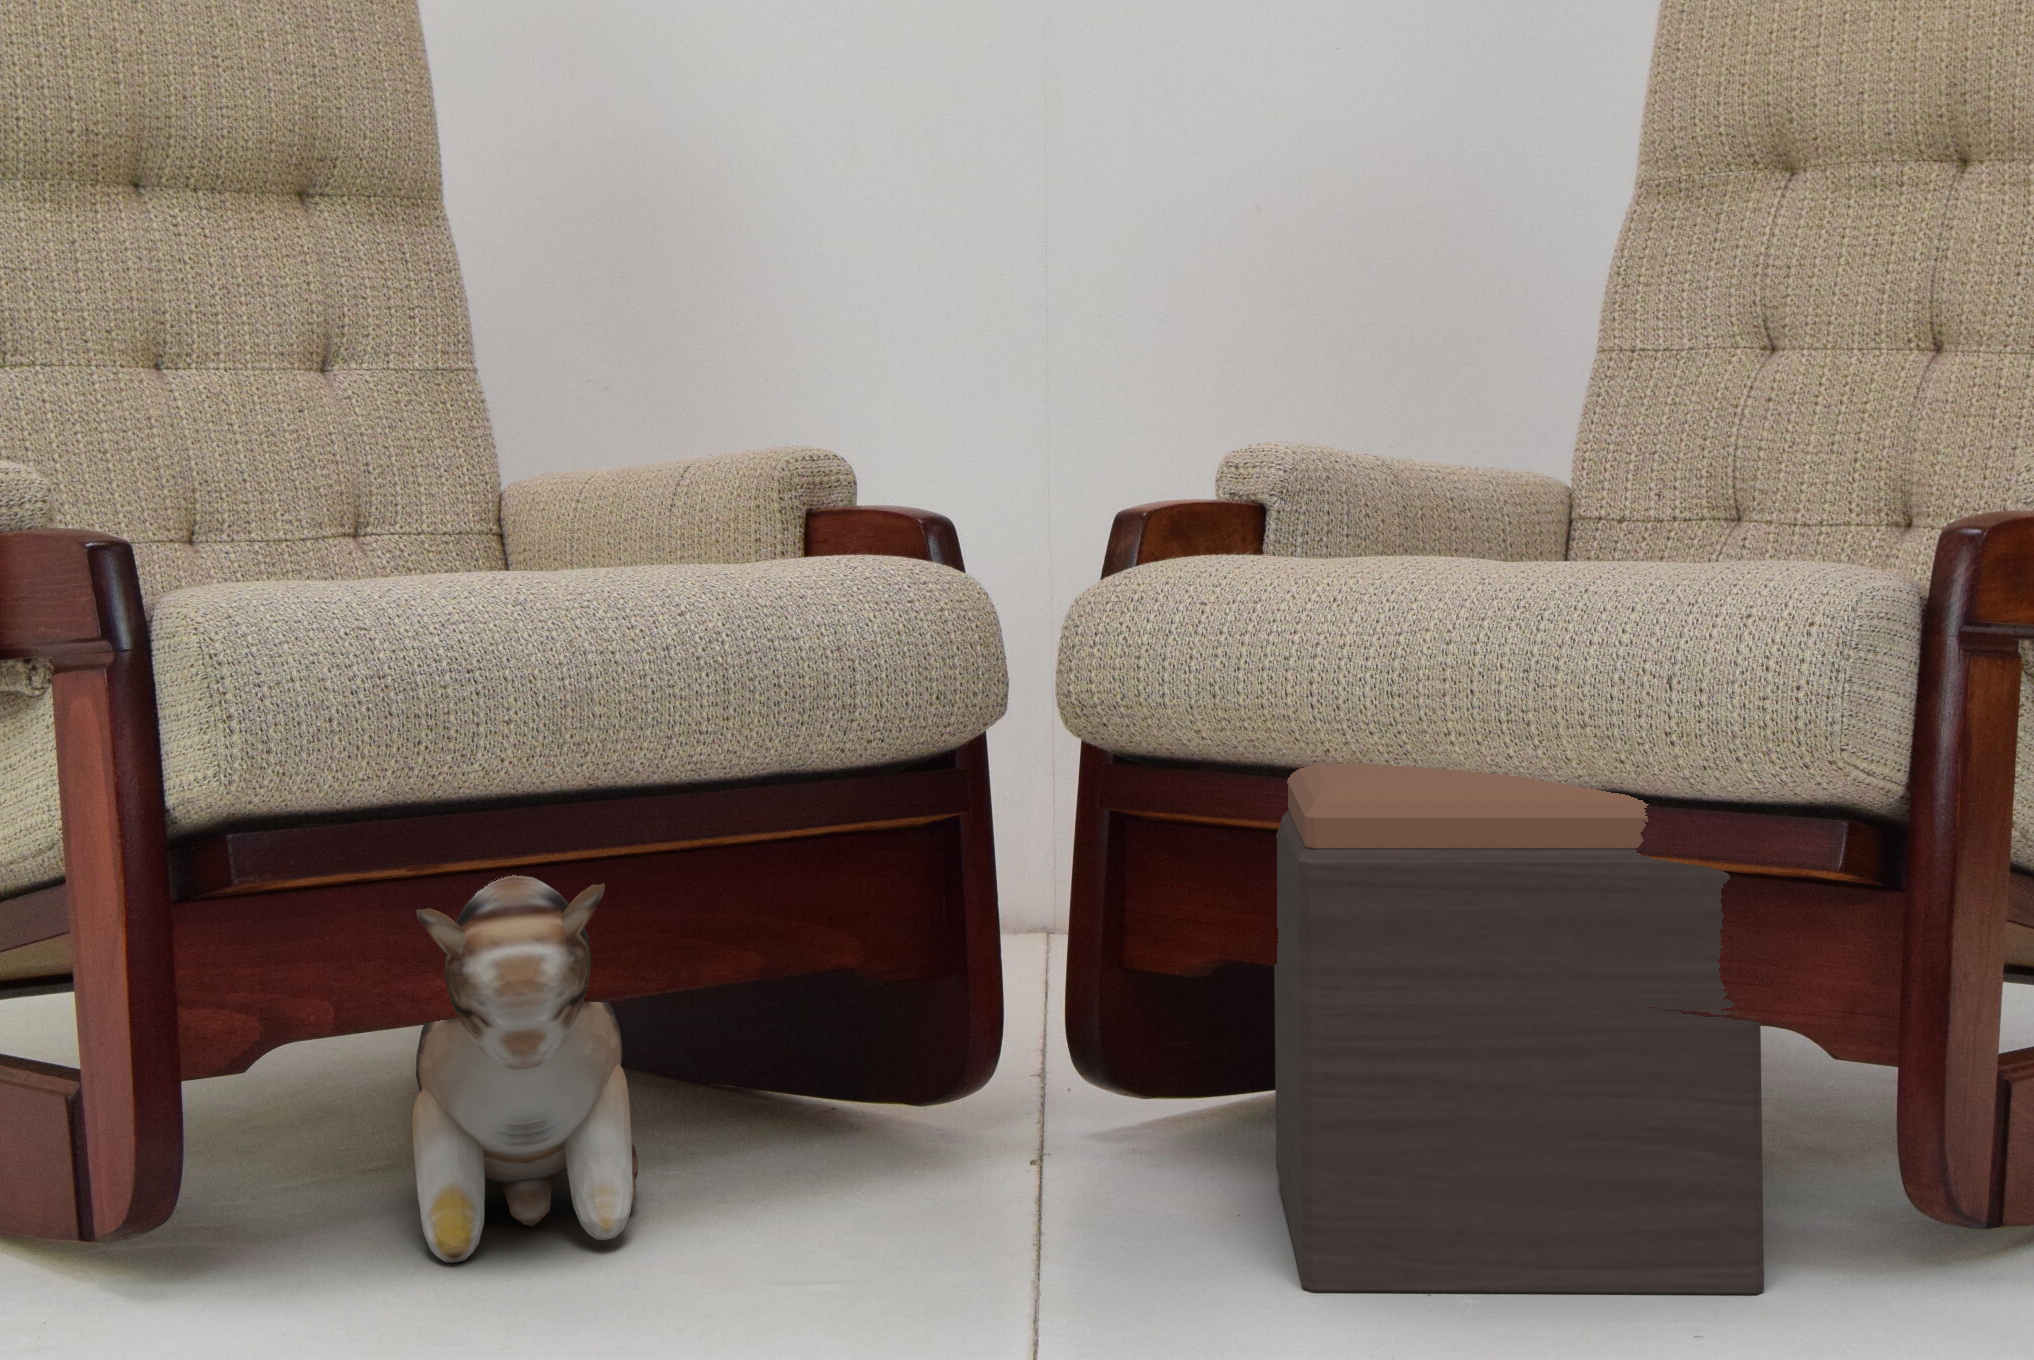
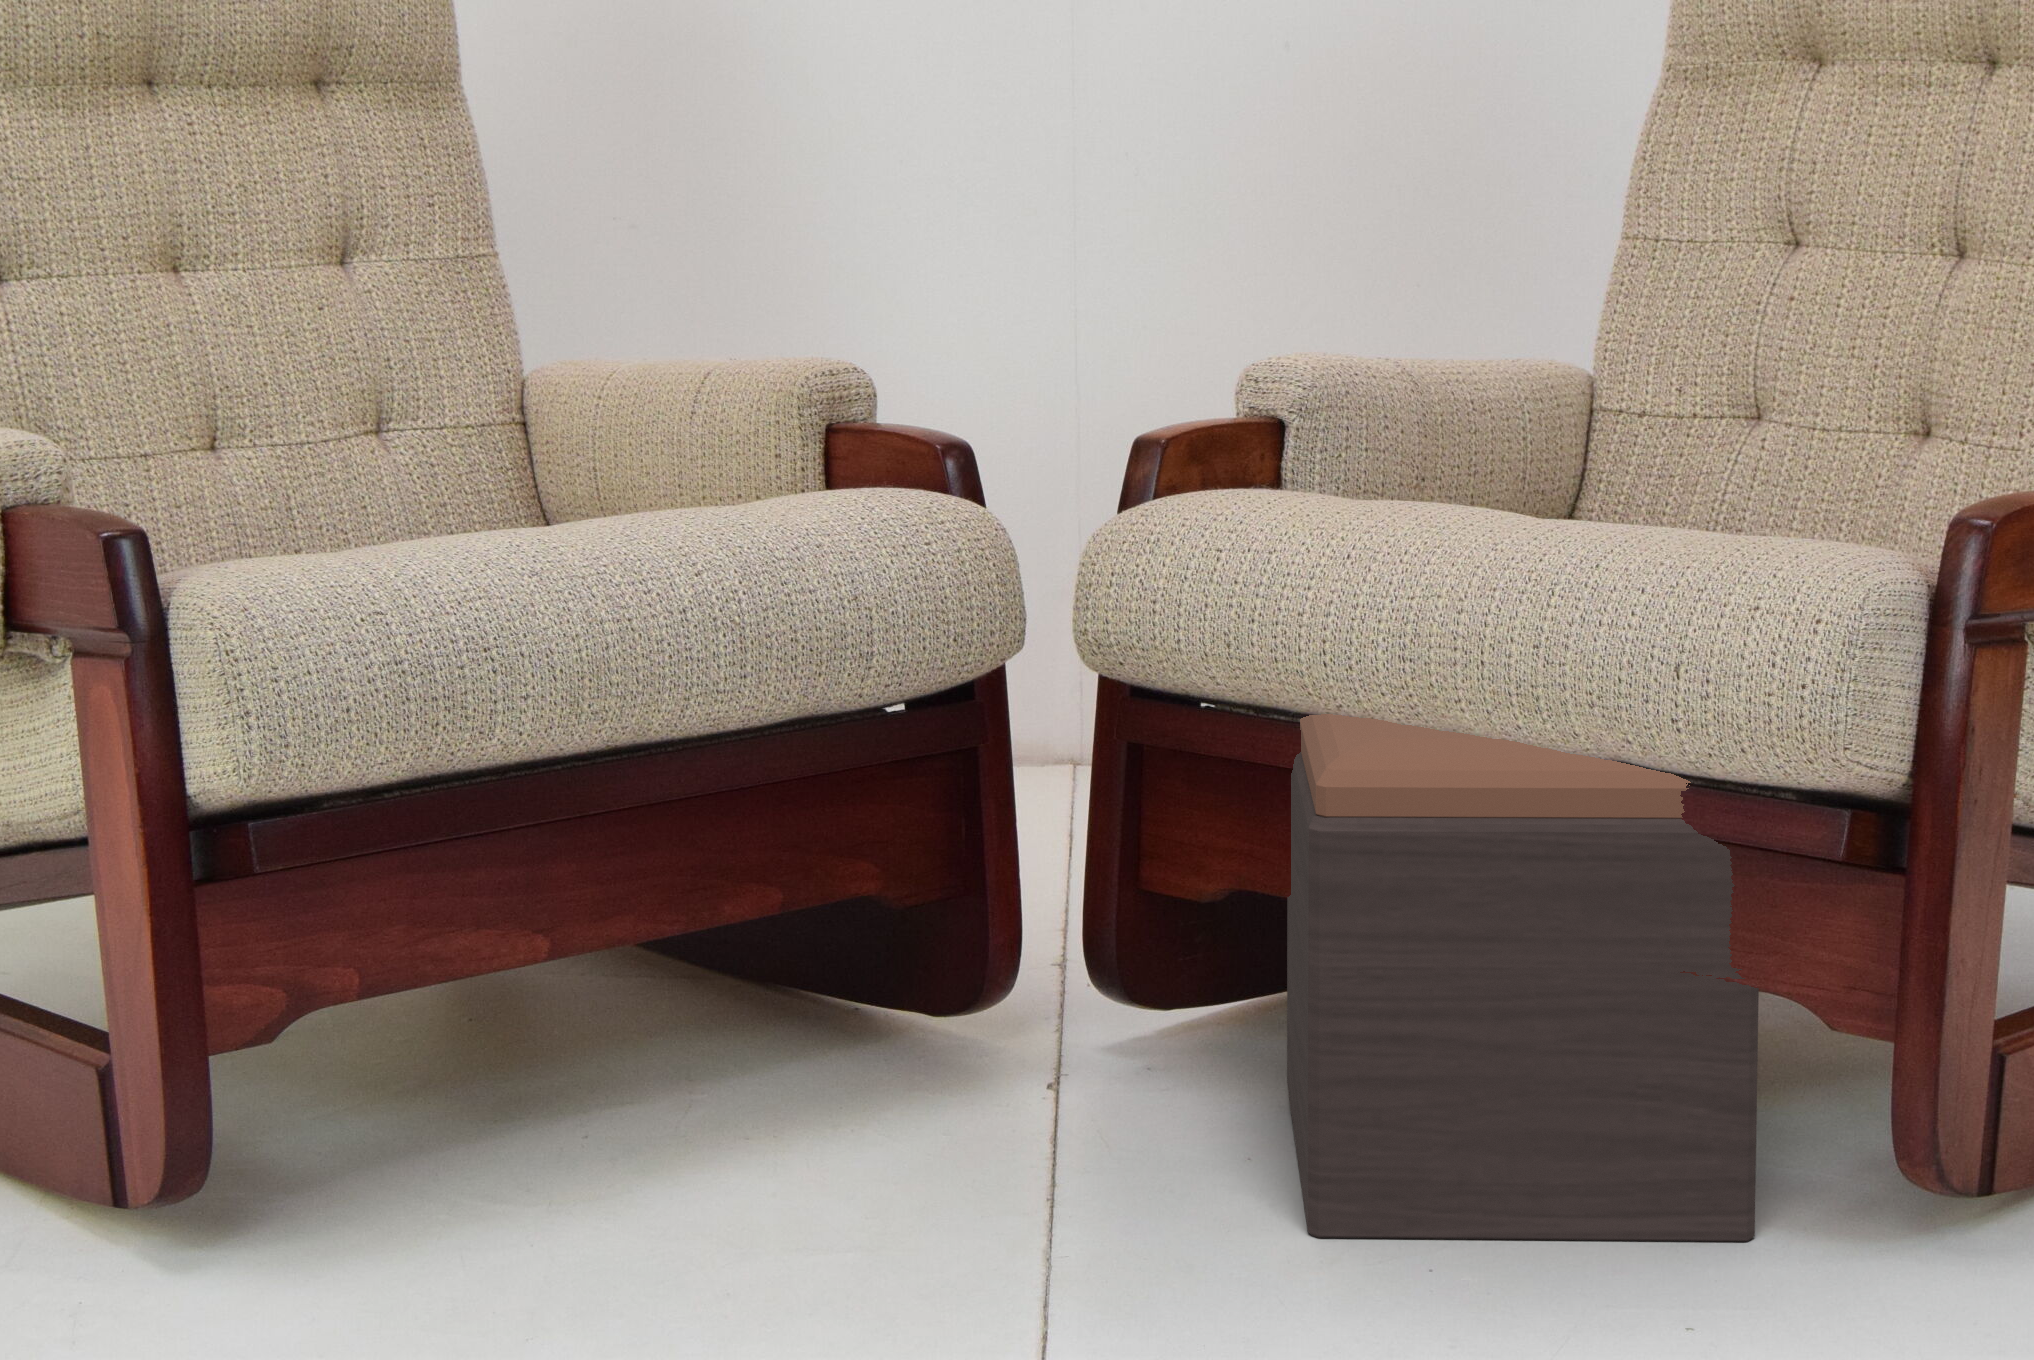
plush toy: present [412,875,638,1263] -> none [440,832,666,1199]

